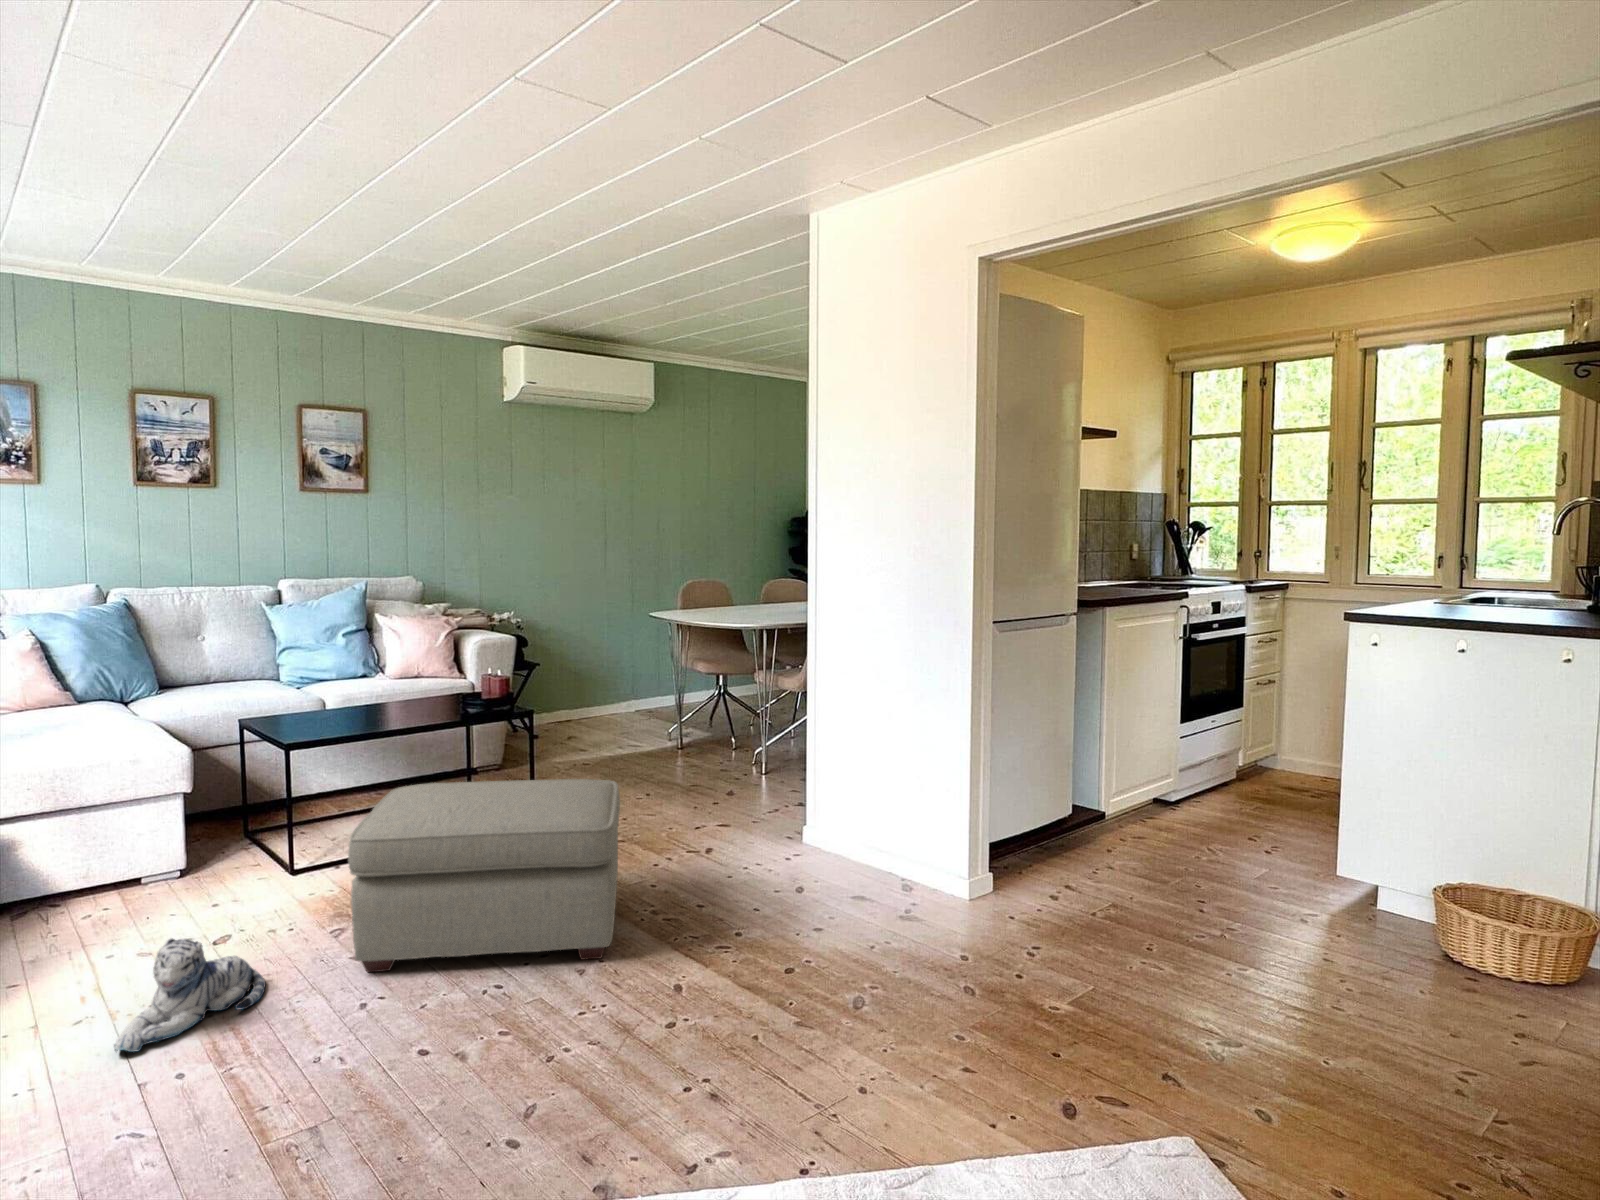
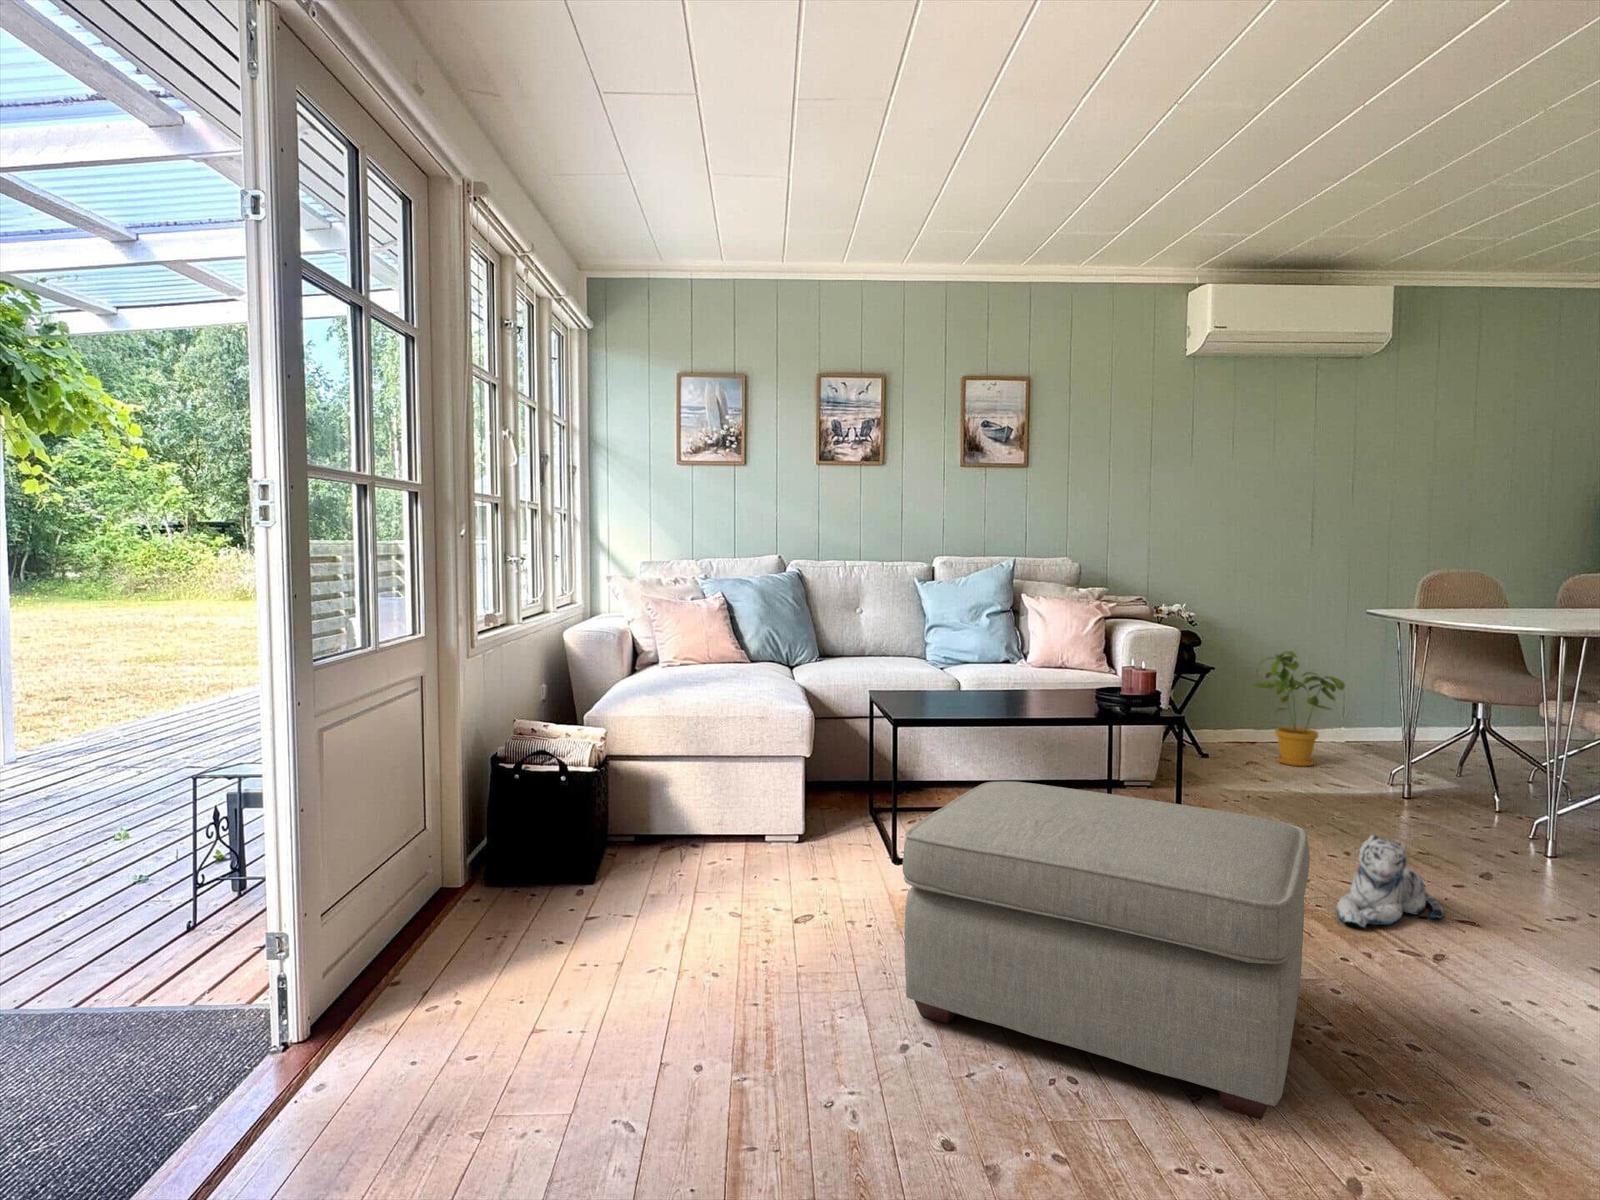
house plant: none [570,646,634,735] -> present [1255,651,1345,766]
plush toy: present [114,938,266,1052] -> present [1337,835,1444,928]

